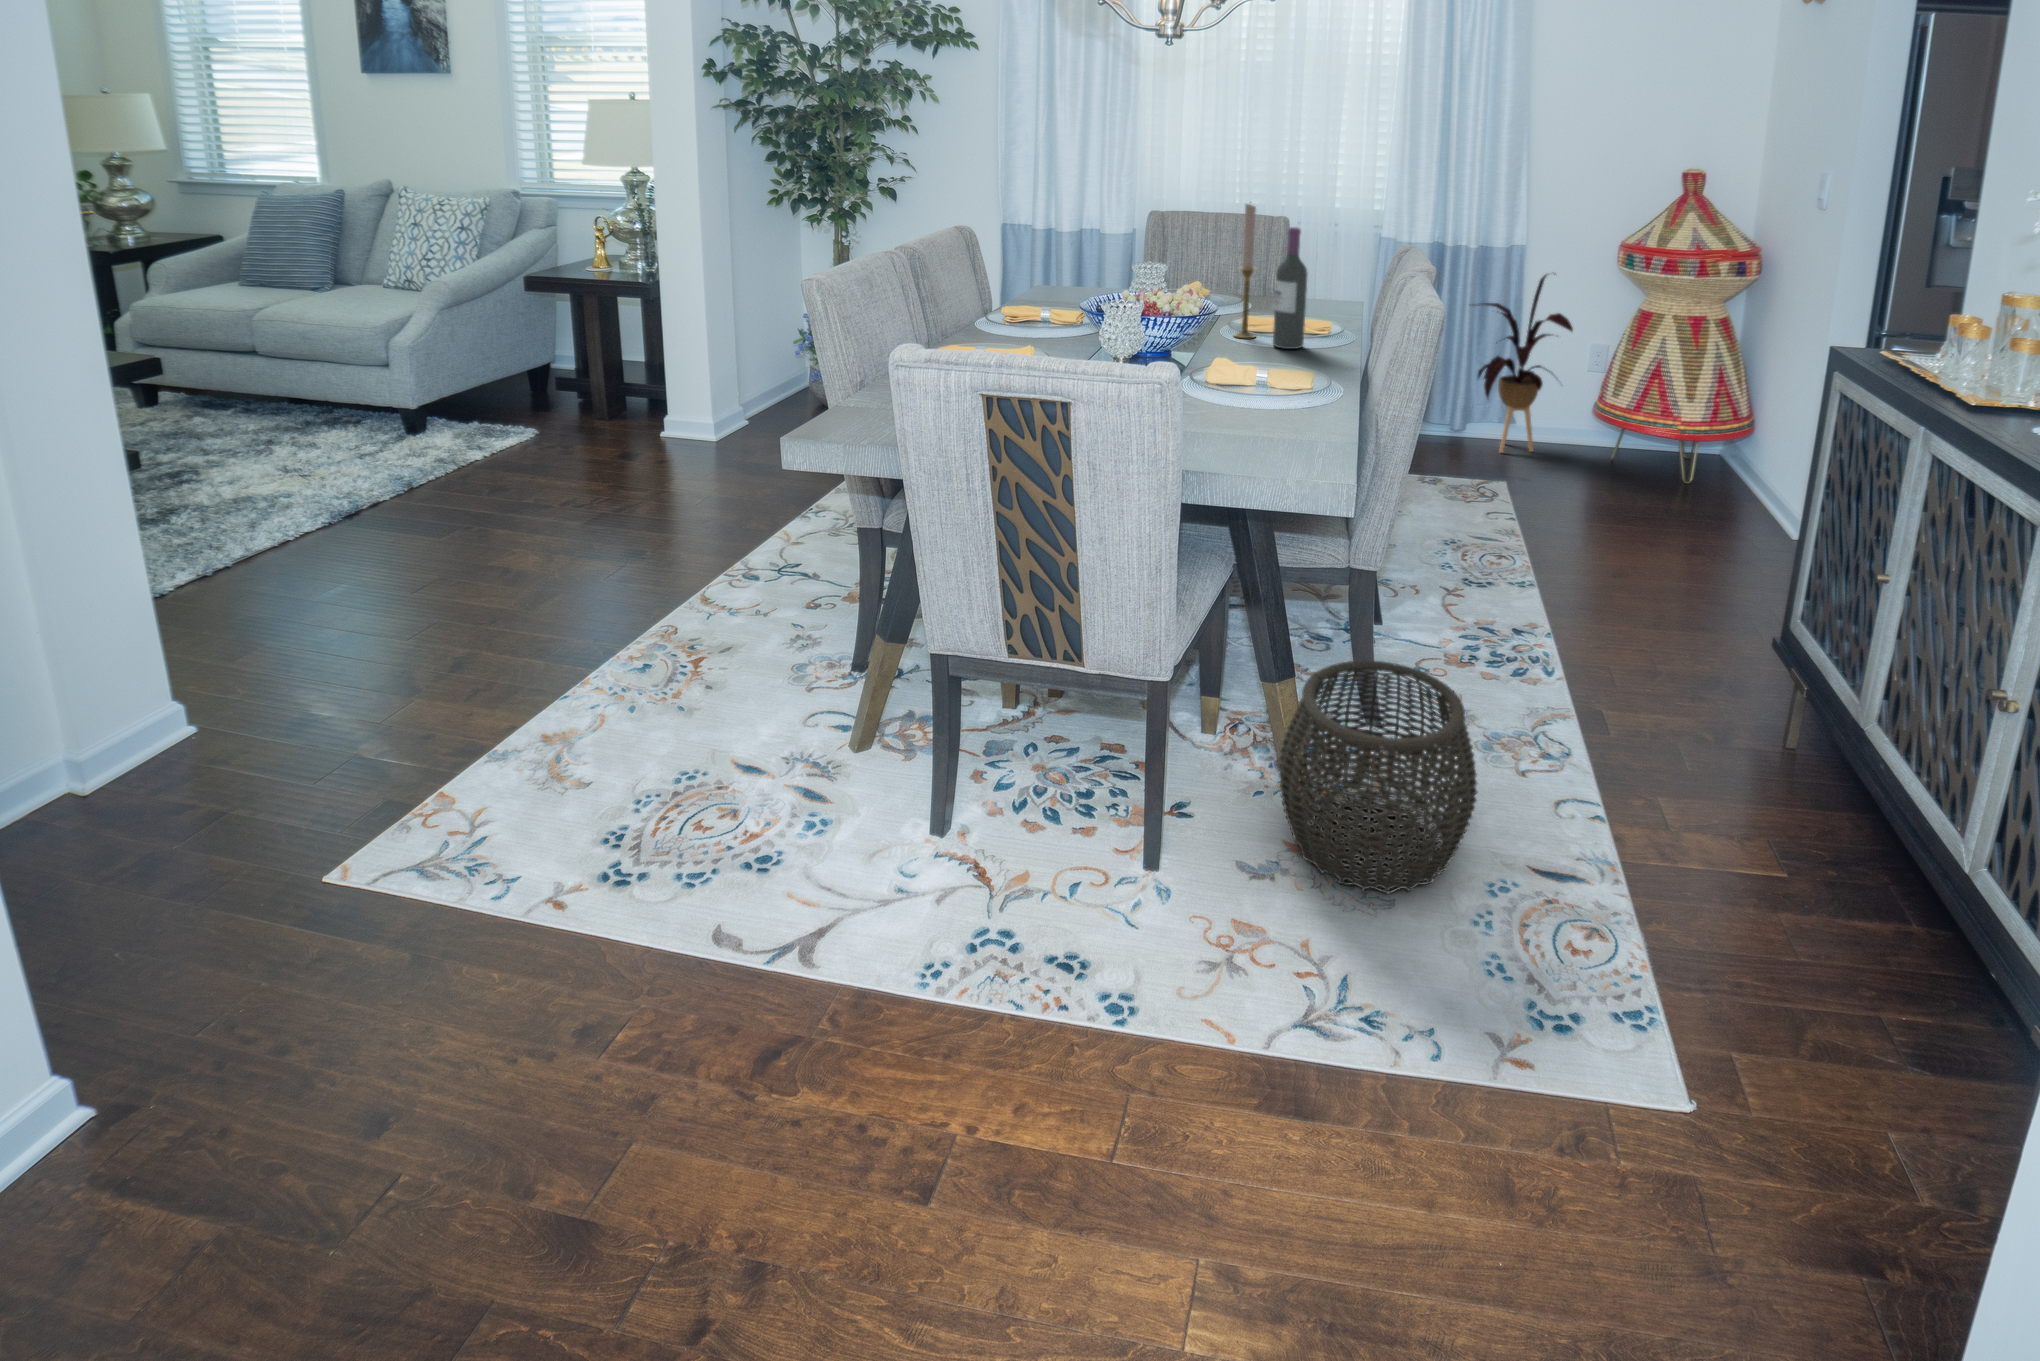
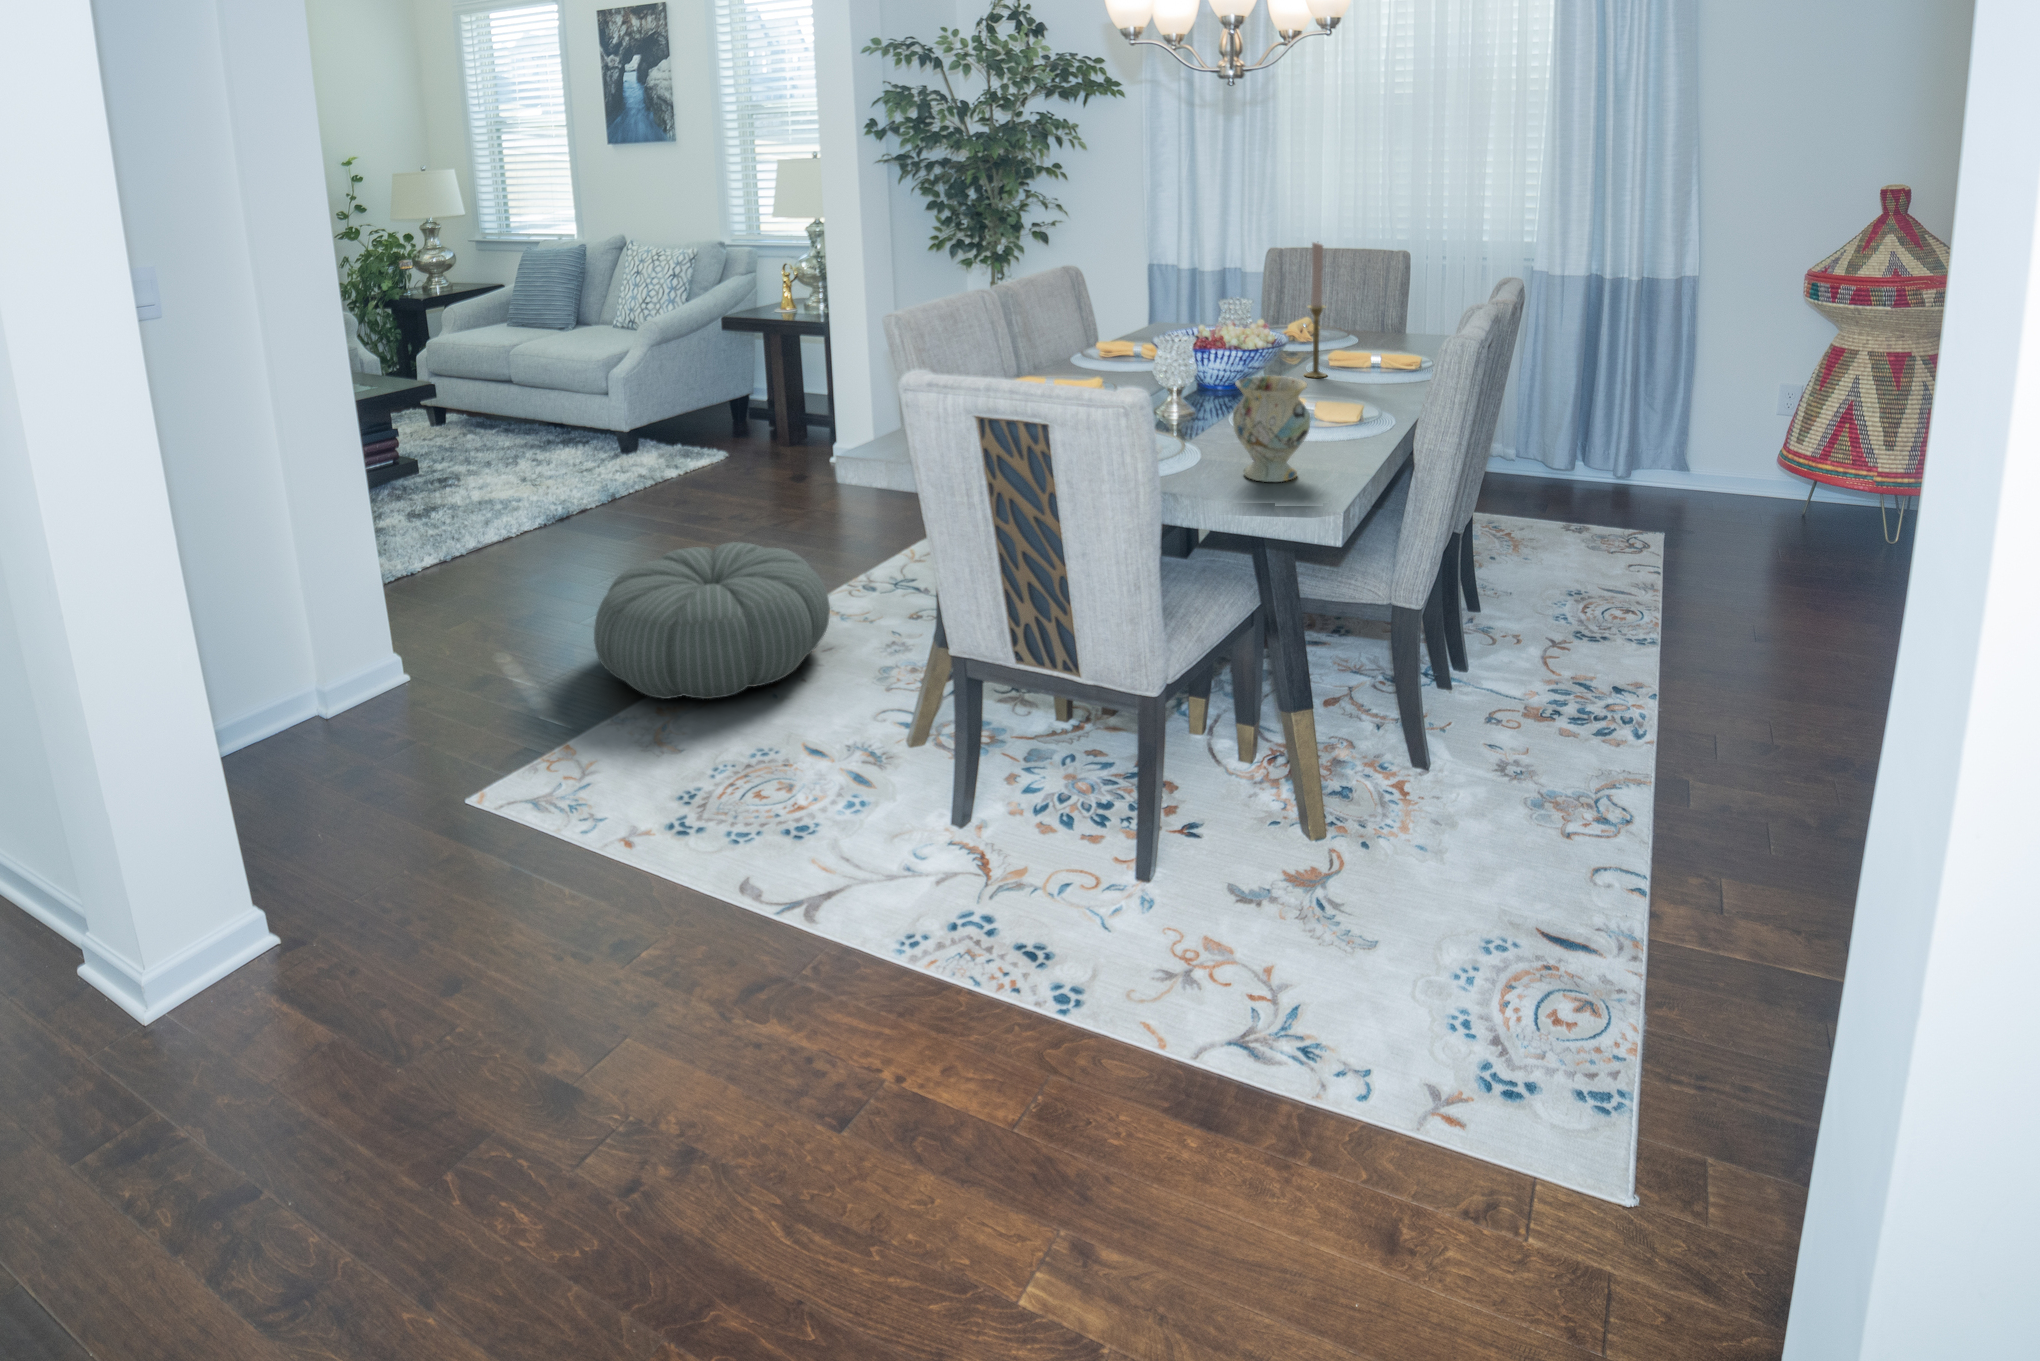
wine bottle: present [1273,227,1308,349] -> none [1339,265,1373,389]
house plant: present [1478,273,1573,453] -> none [1635,309,1757,514]
vase: none [1230,338,1309,447] -> present [1233,376,1311,482]
pouf: none [434,539,733,733] -> present [594,542,830,699]
woven basket: present [1279,660,1477,894] -> none [1270,703,1479,942]

